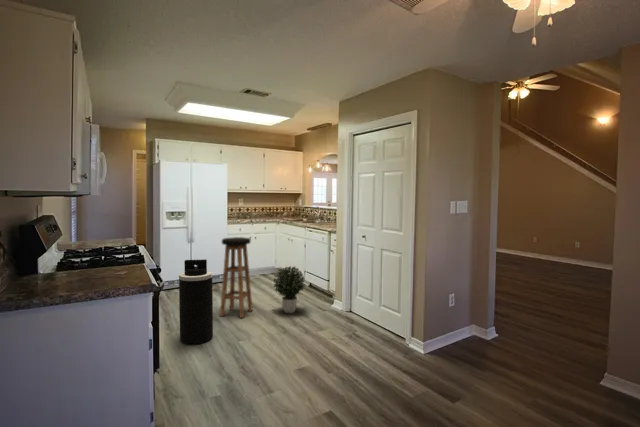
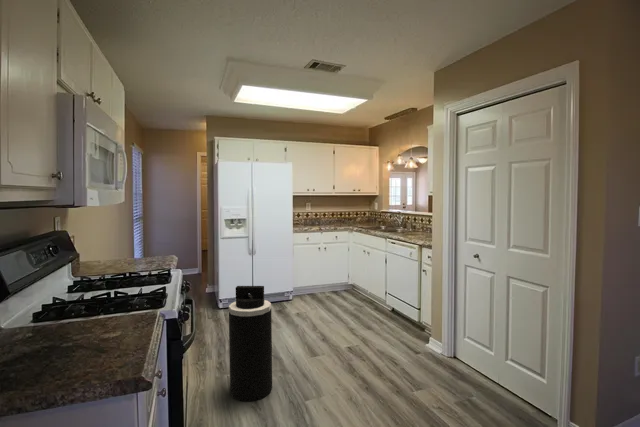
bar stool: present [220,237,252,318] -> none [283,253,323,358]
potted plant: present [274,266,305,313] -> none [349,291,393,354]

